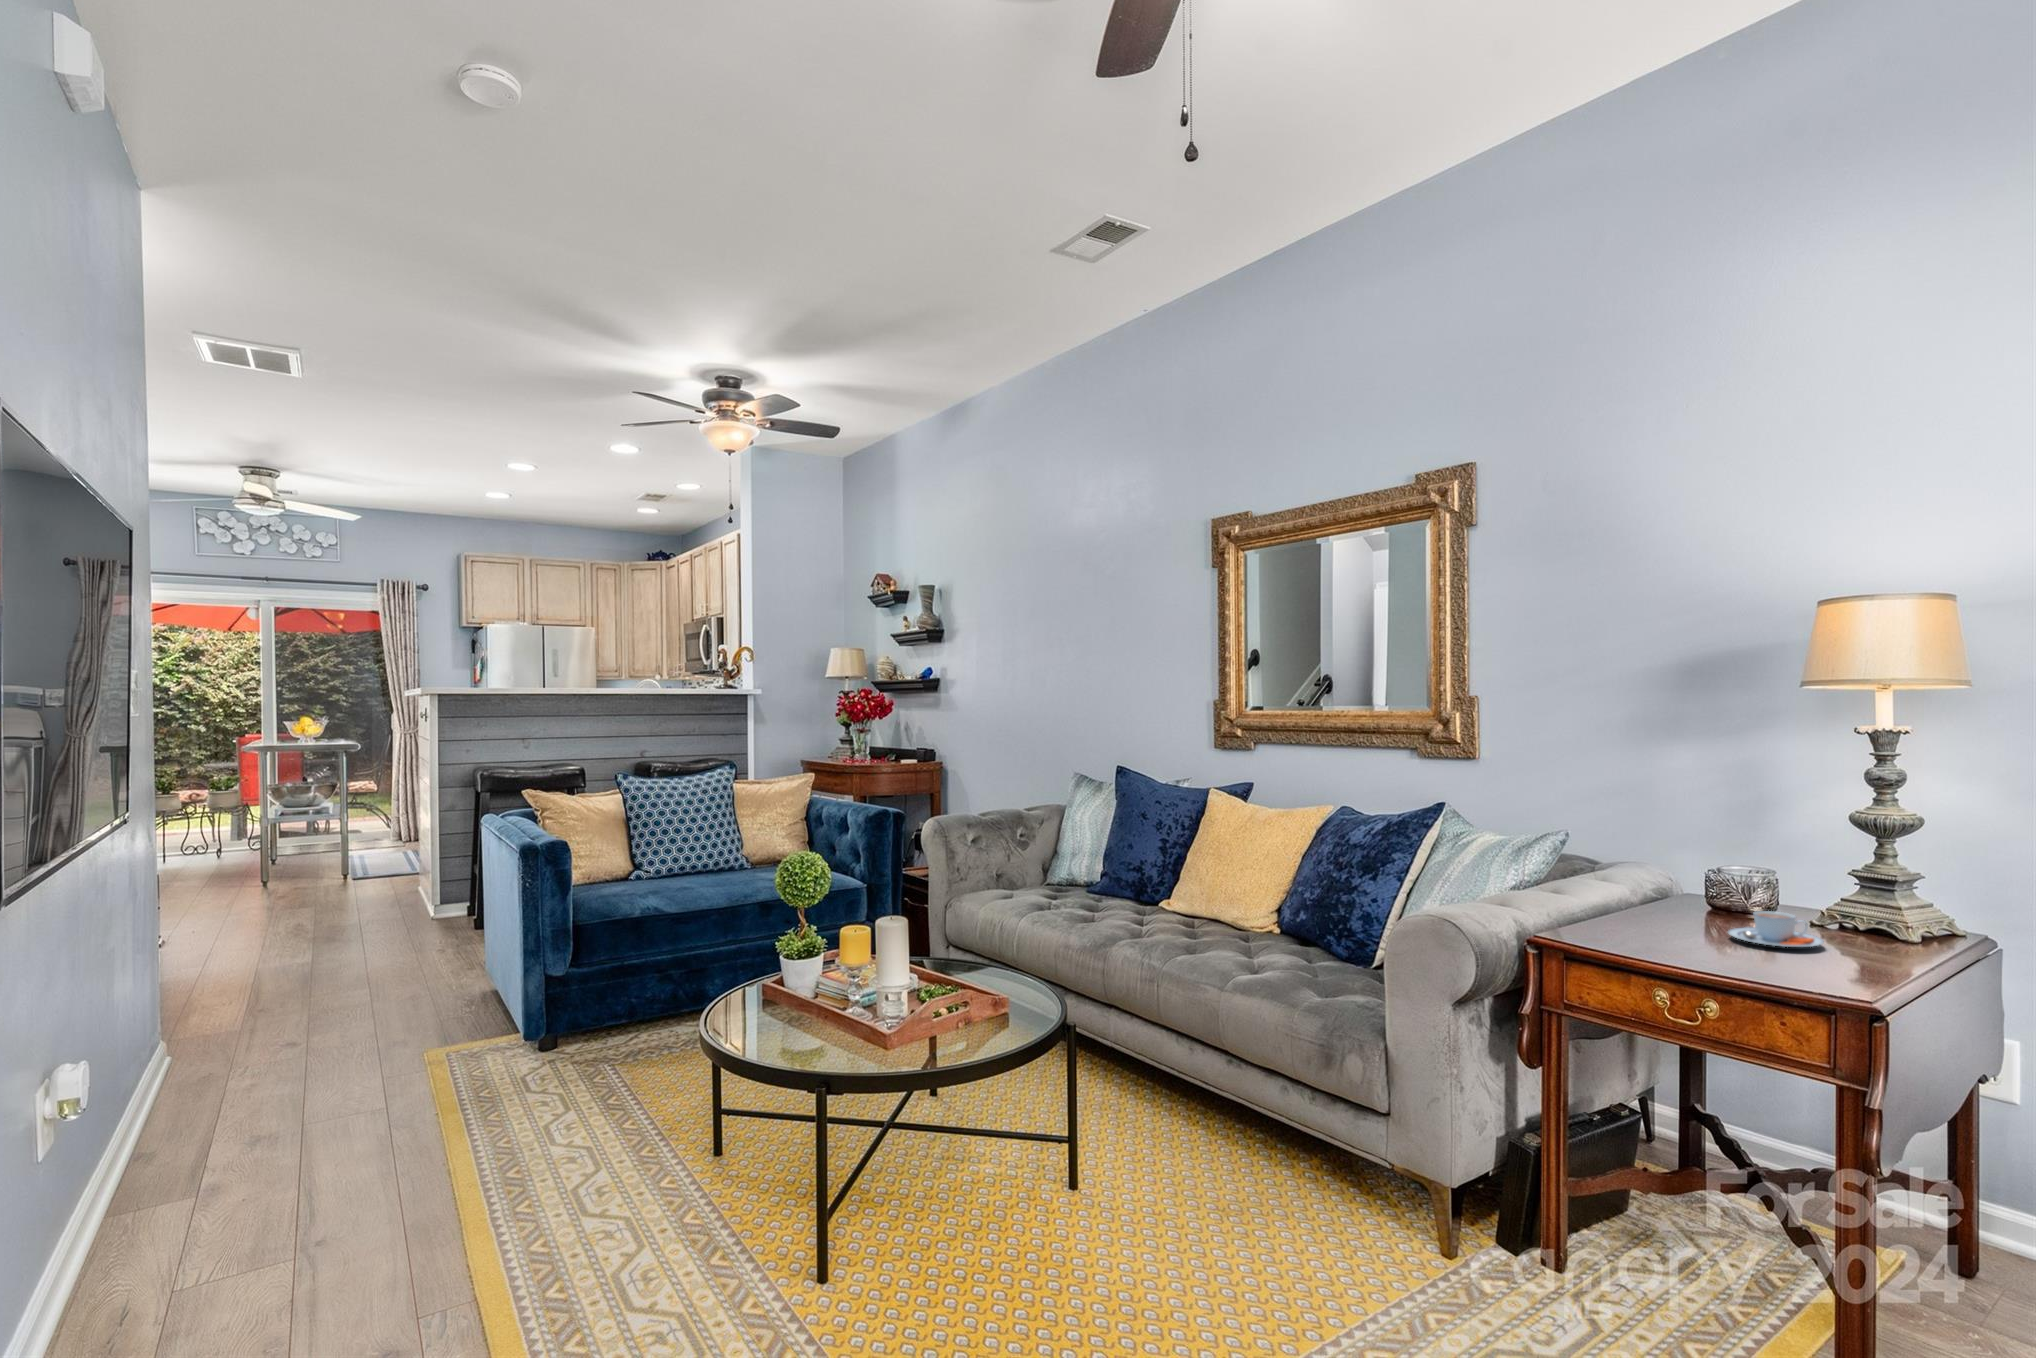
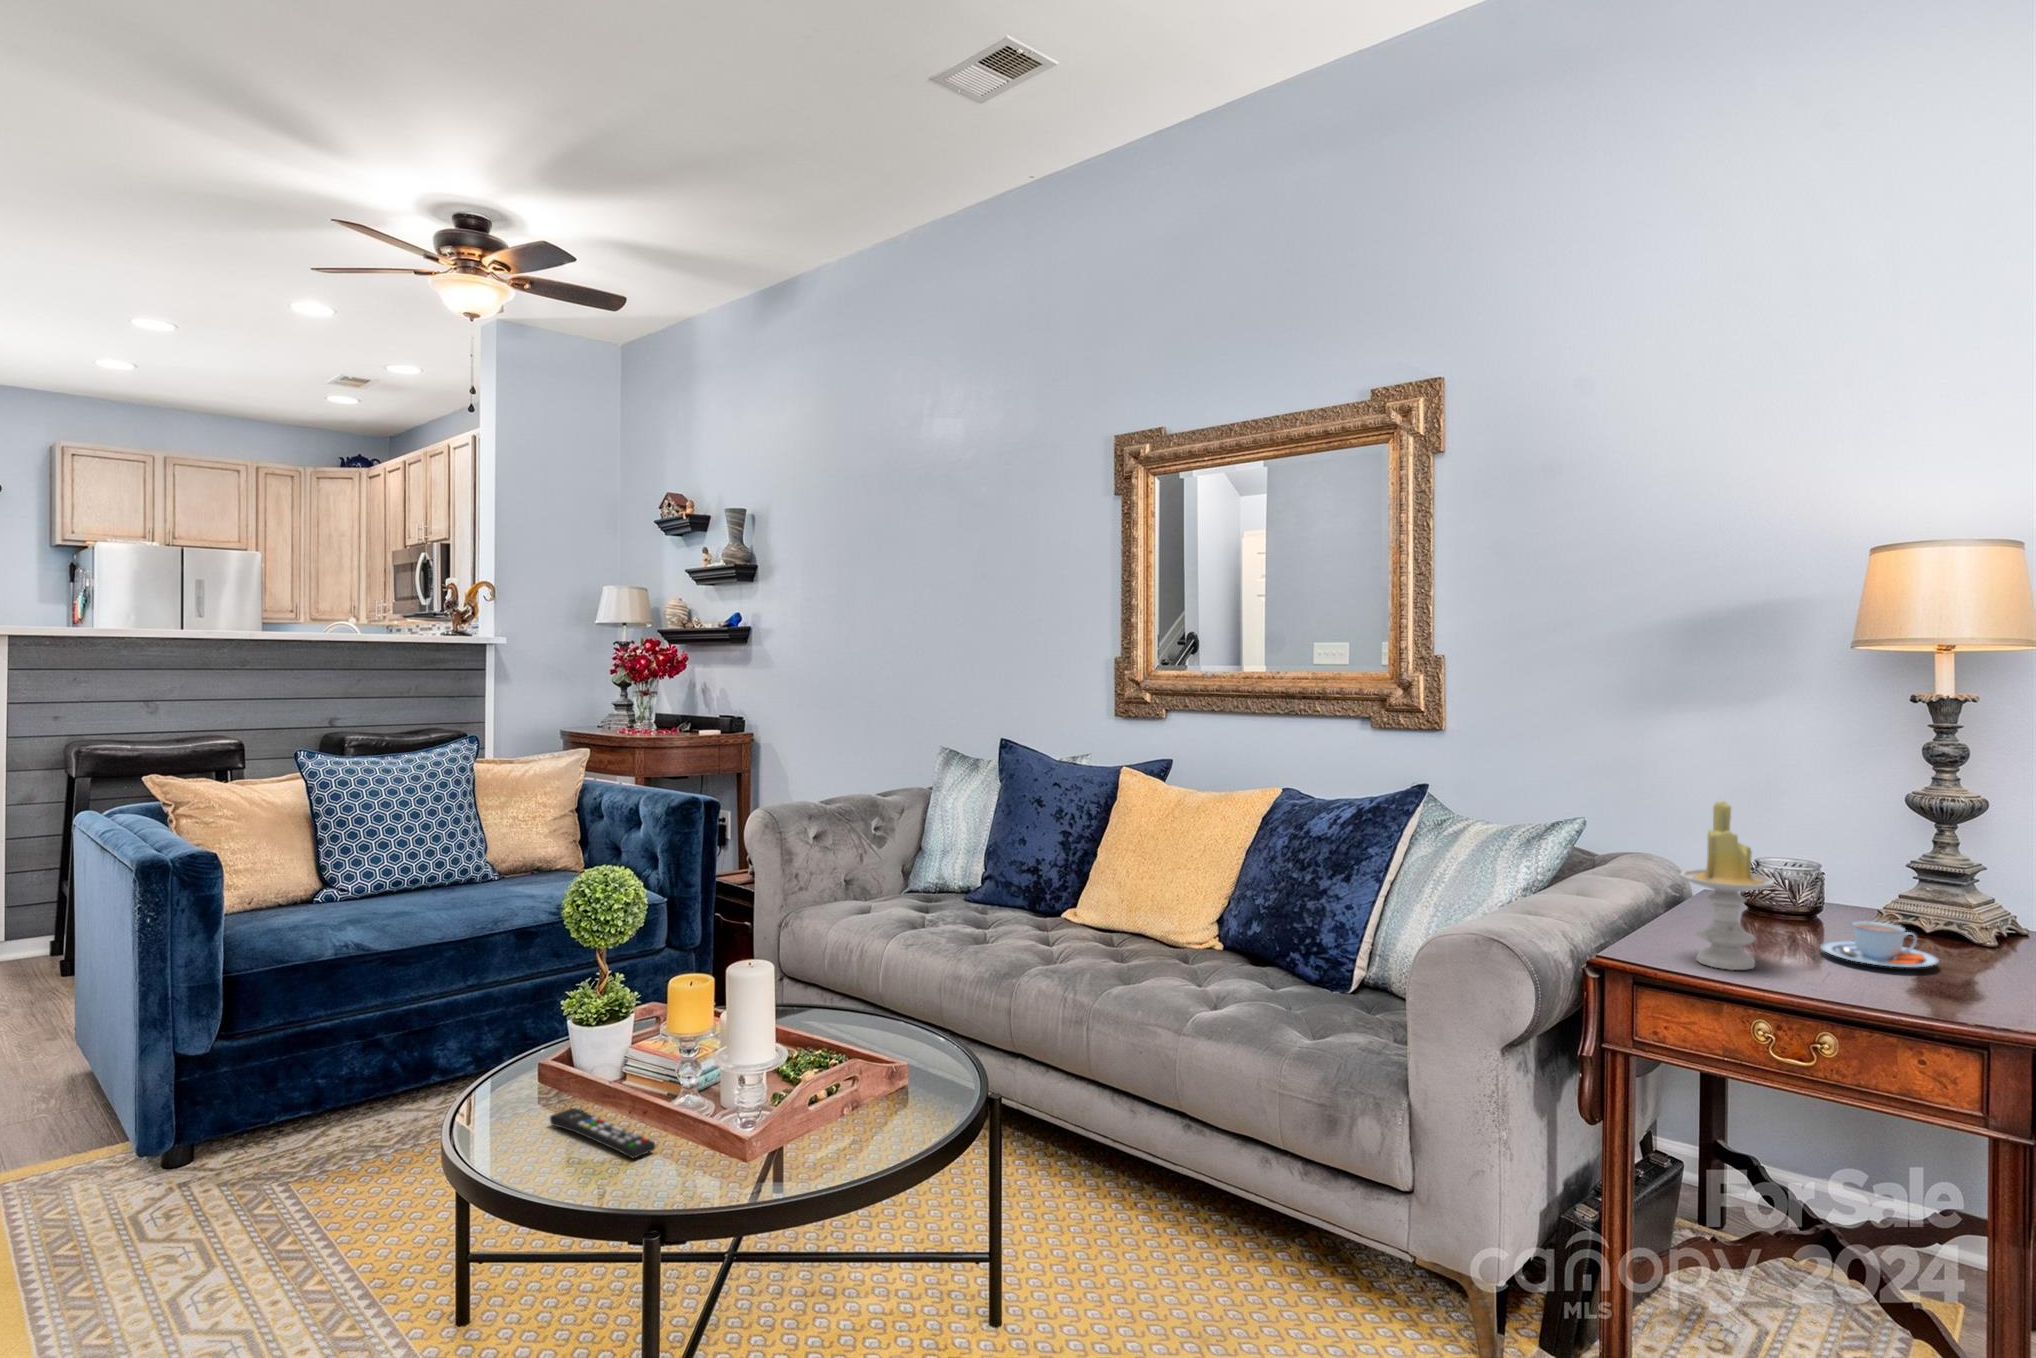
candle: none [1598,810,1674,945] -> present [1680,801,1774,970]
remote control: none [759,1015,825,1047] -> present [550,1108,655,1158]

